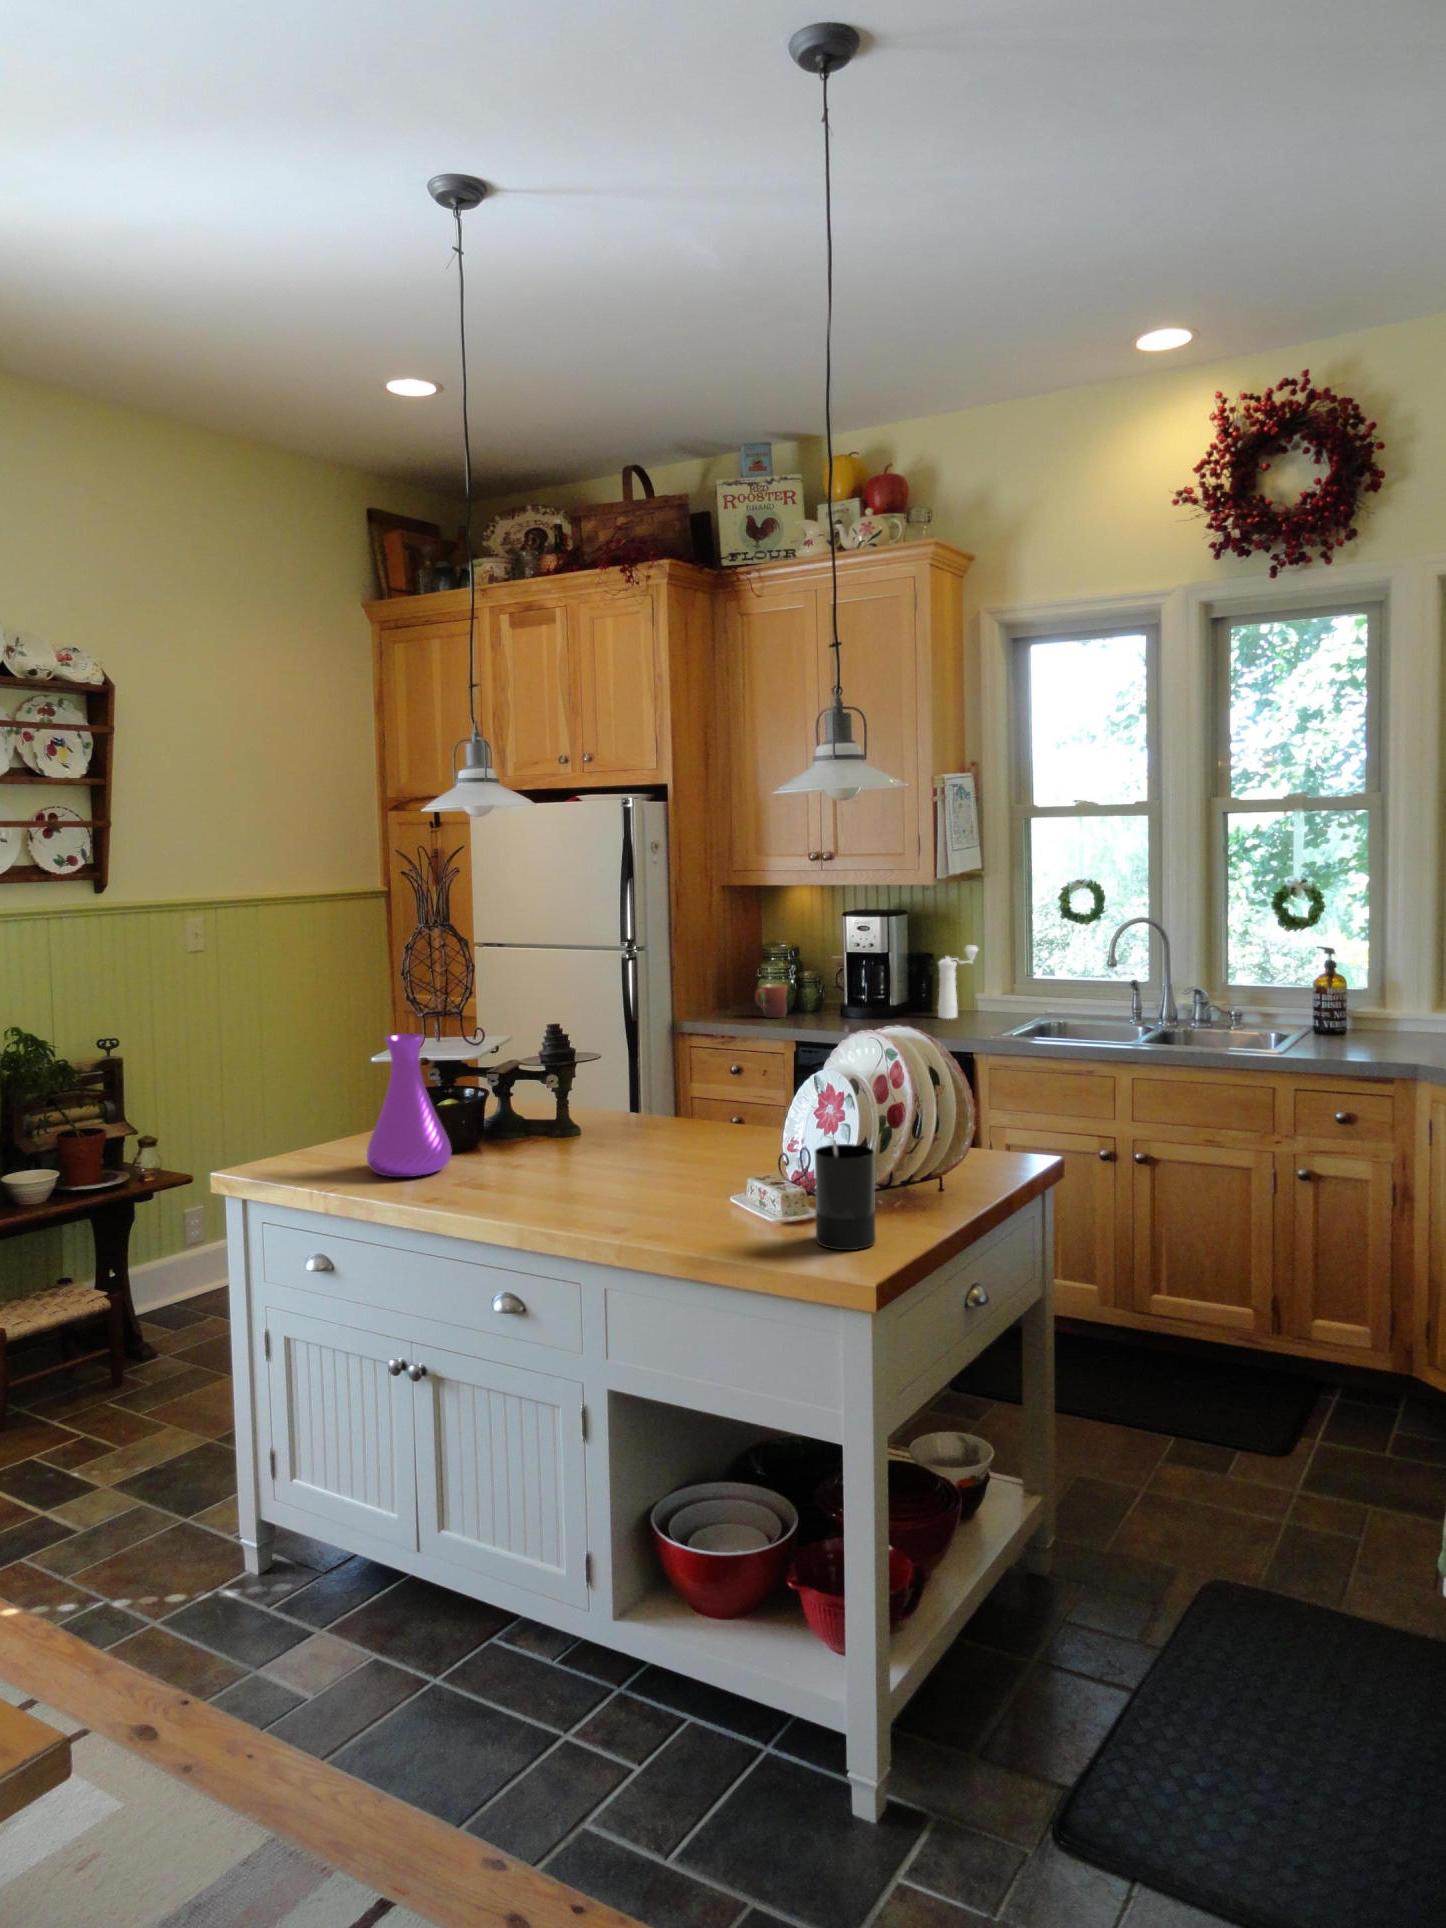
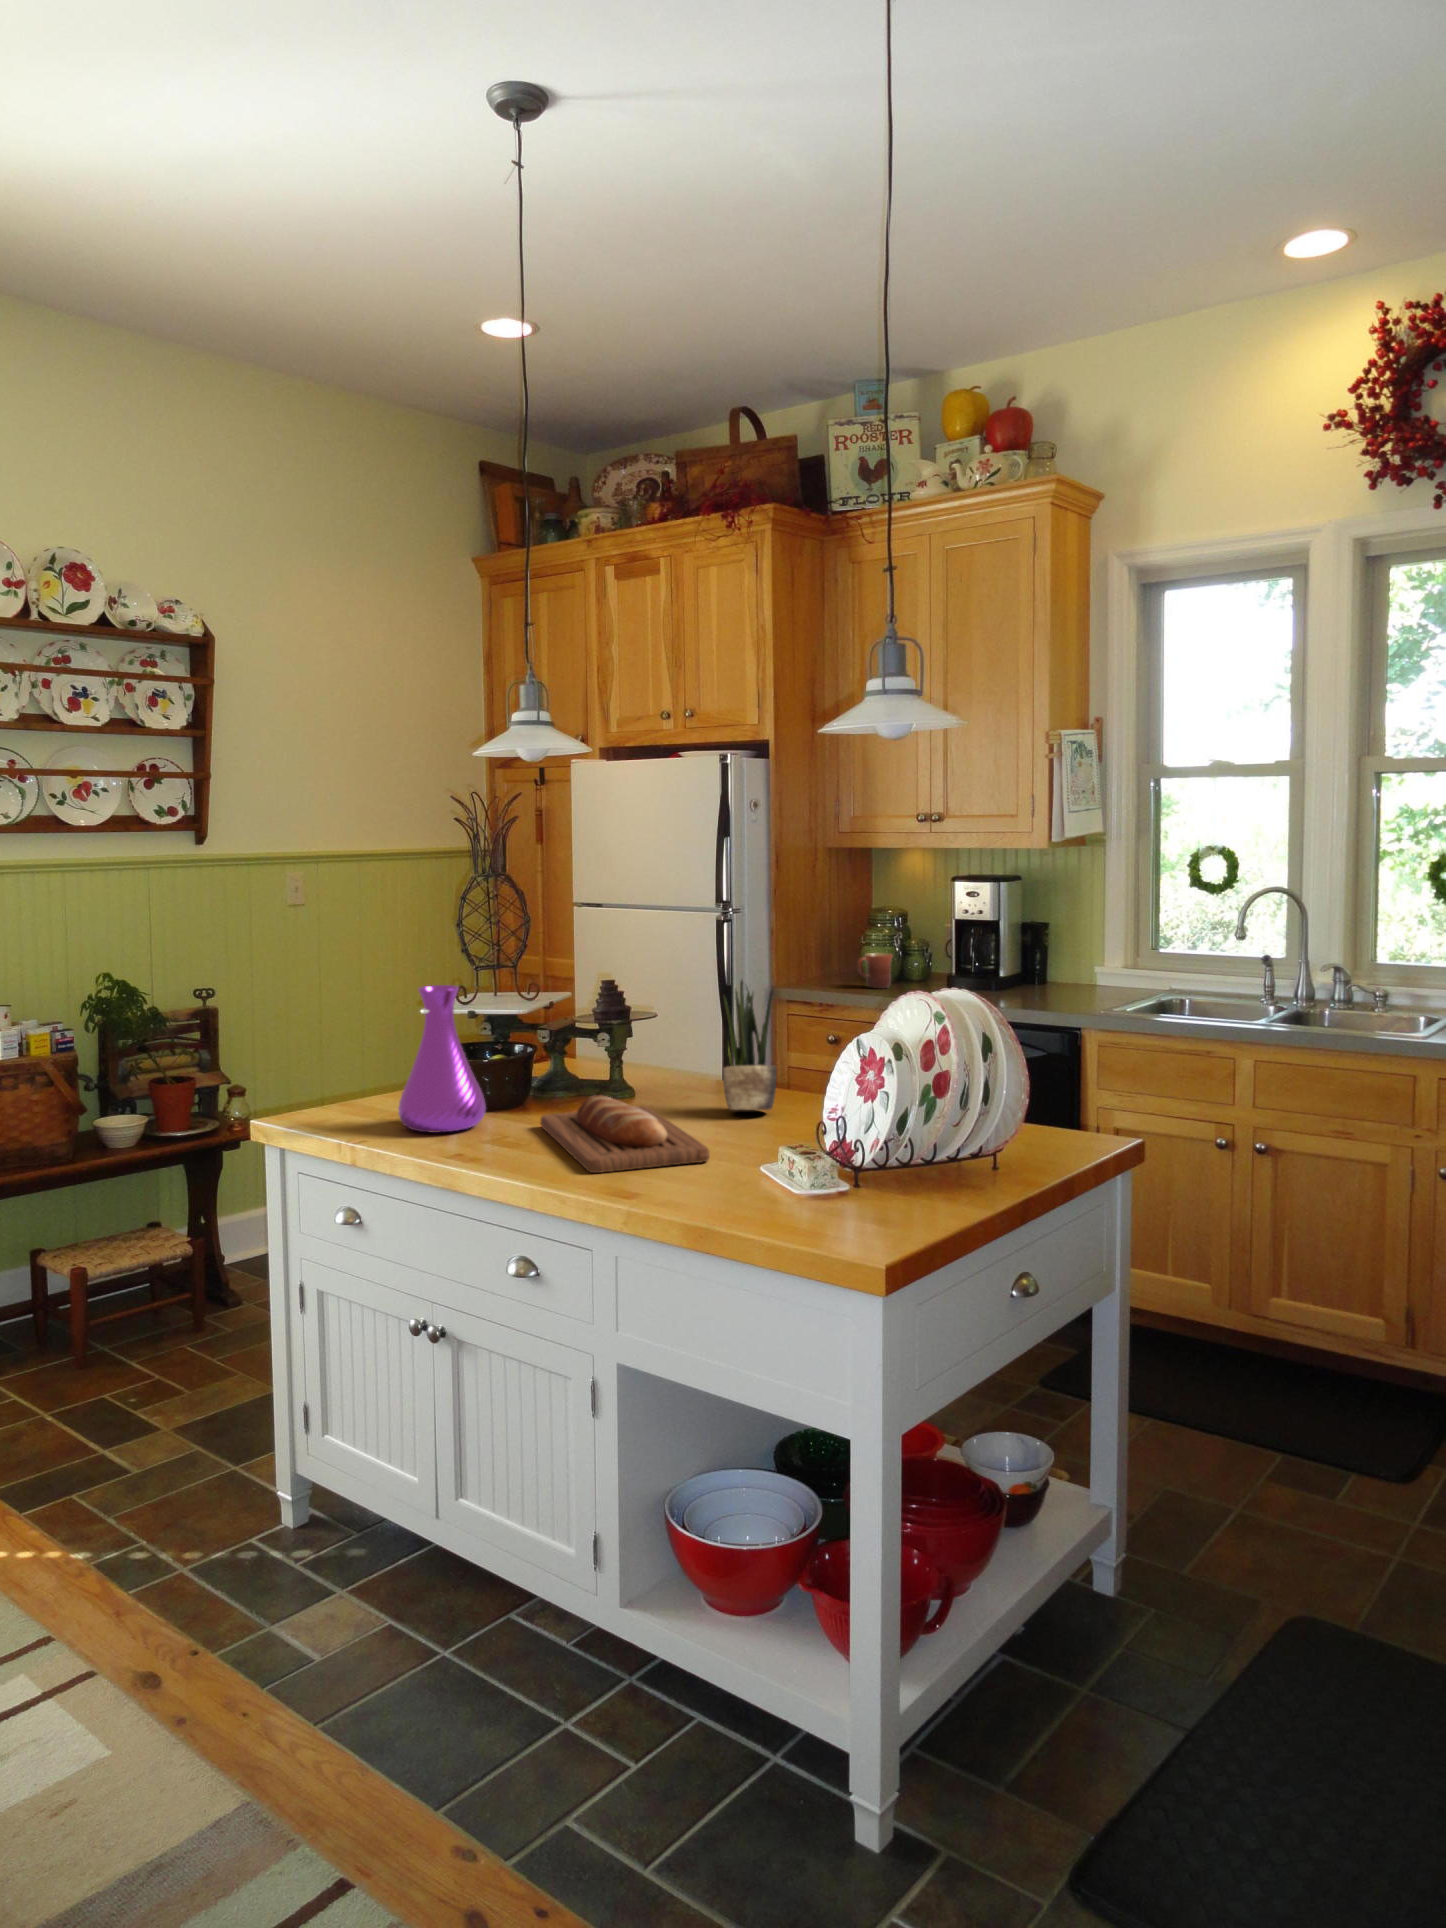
pepper mill: present [938,945,978,1019] -> none [1054,916,1101,994]
potted plant: none [673,1019,724,1144] -> present [723,980,776,1110]
bread loaf: none [506,1135,681,1211] -> present [541,1095,710,1173]
candle: present [815,1136,876,1250] -> none [834,1101,900,1226]

